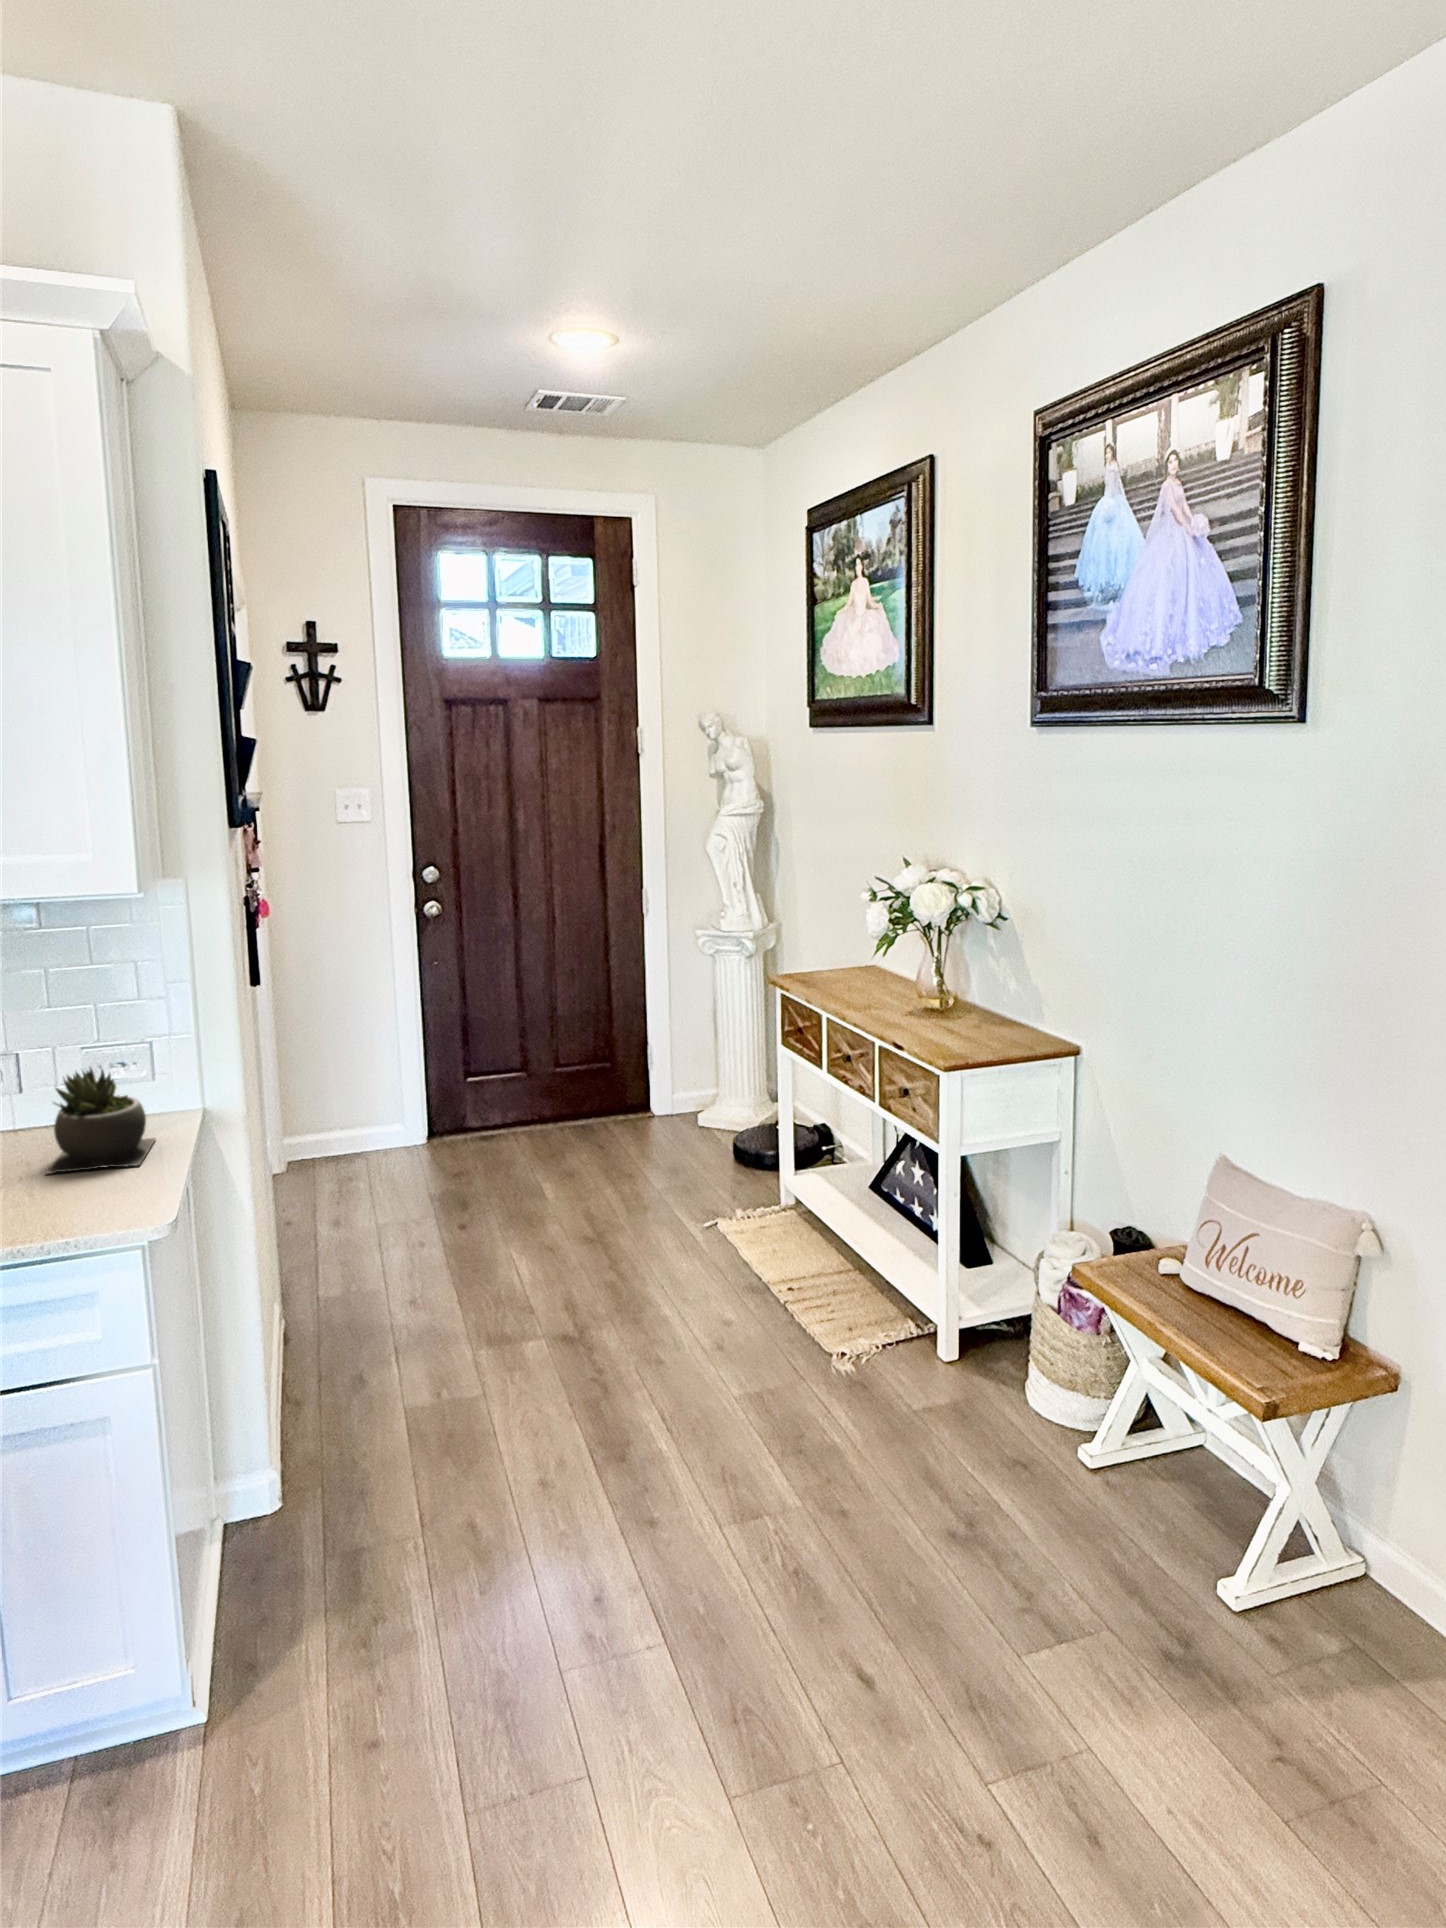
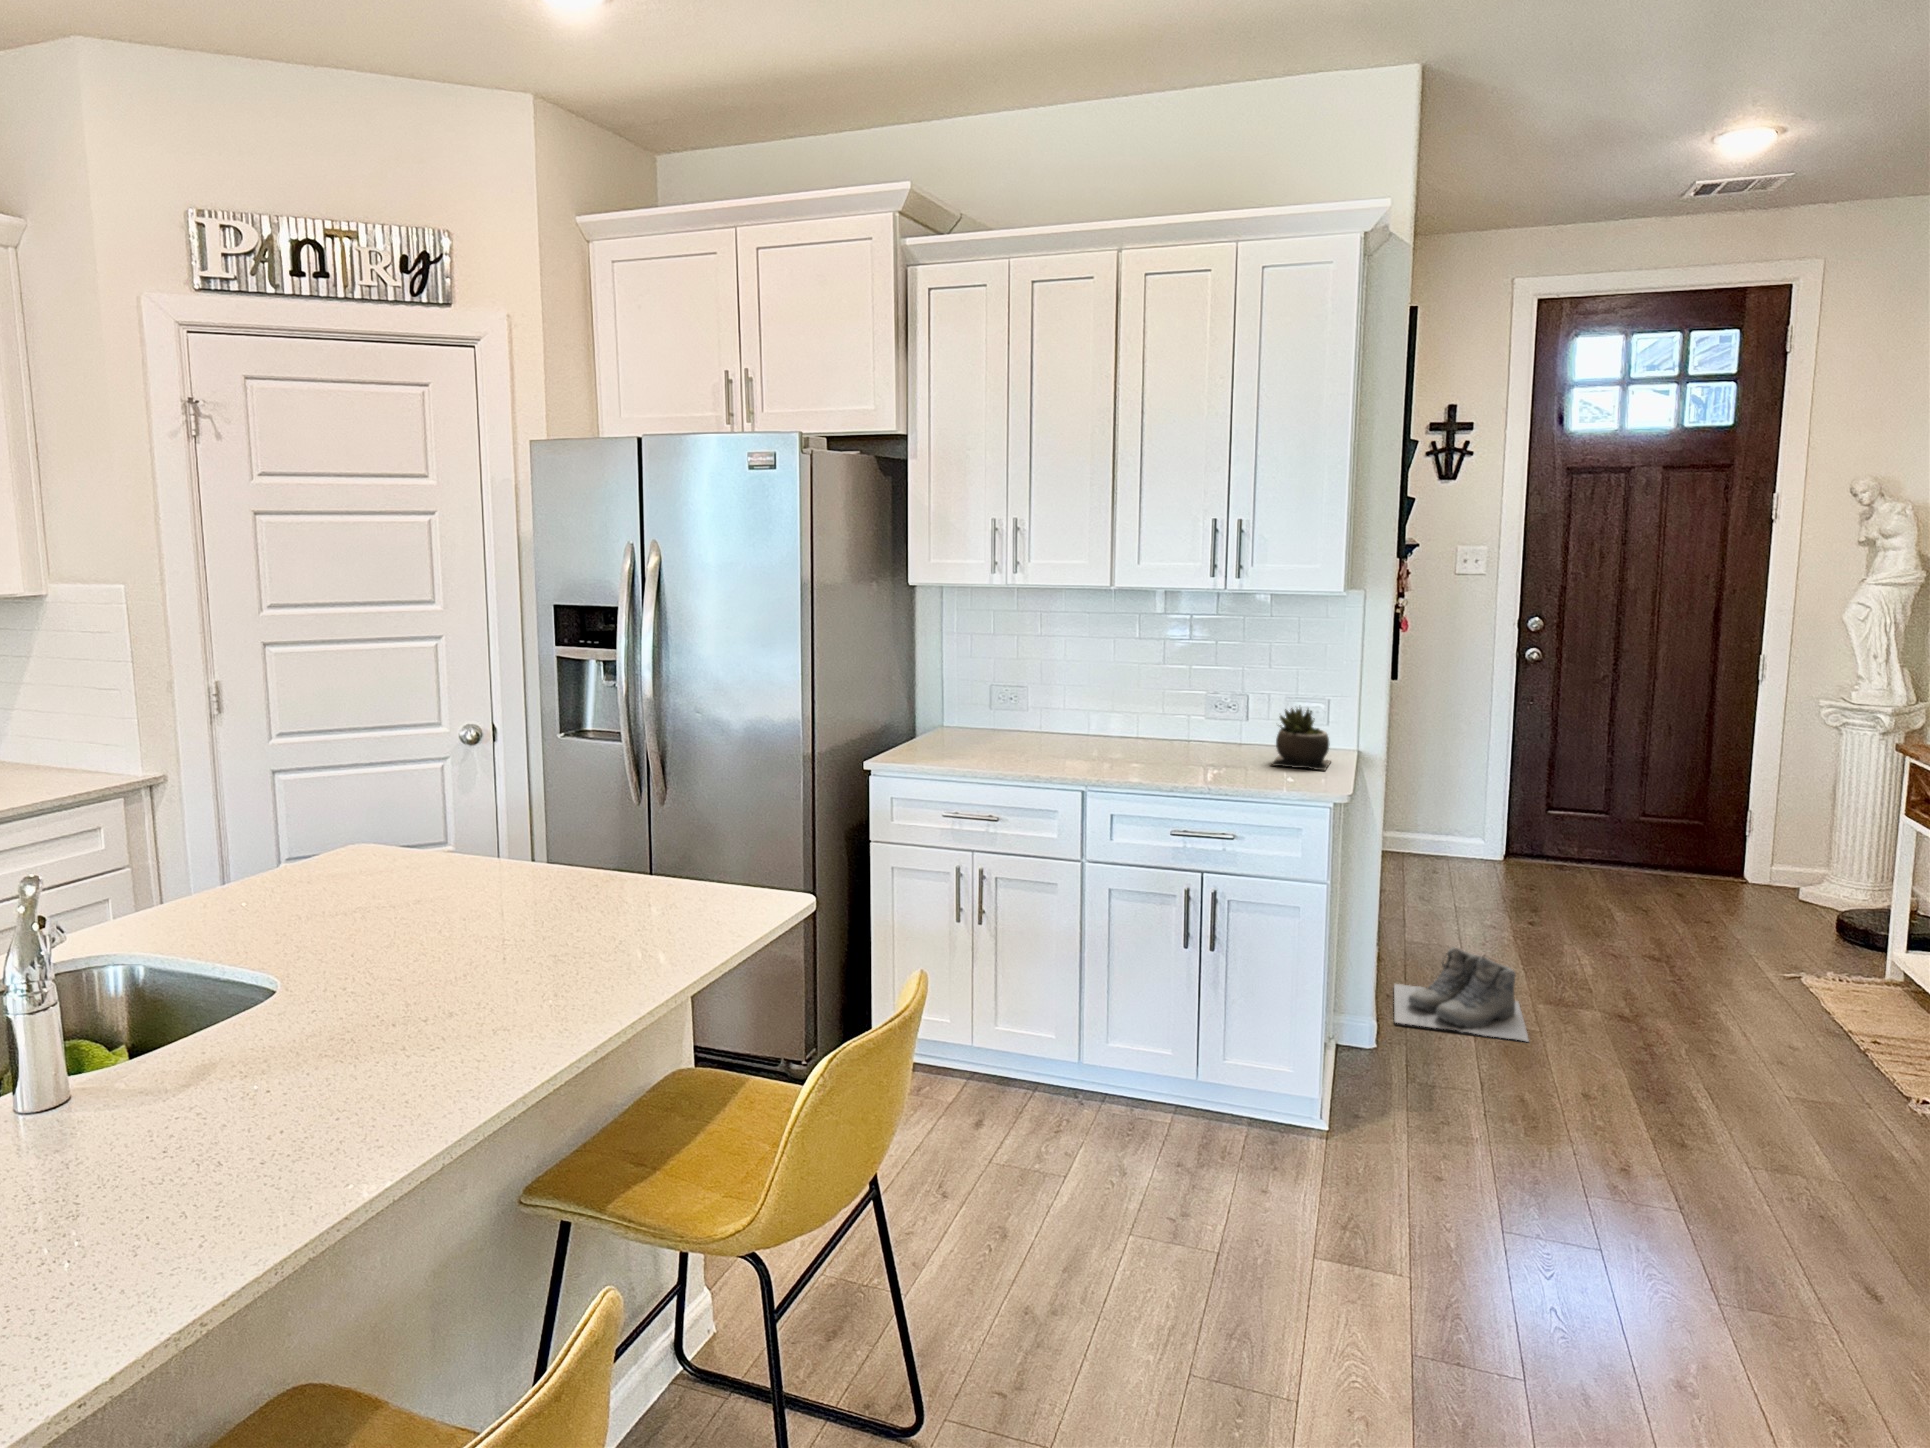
boots: none [304,1316,474,1455] -> present [1394,947,1529,1042]

